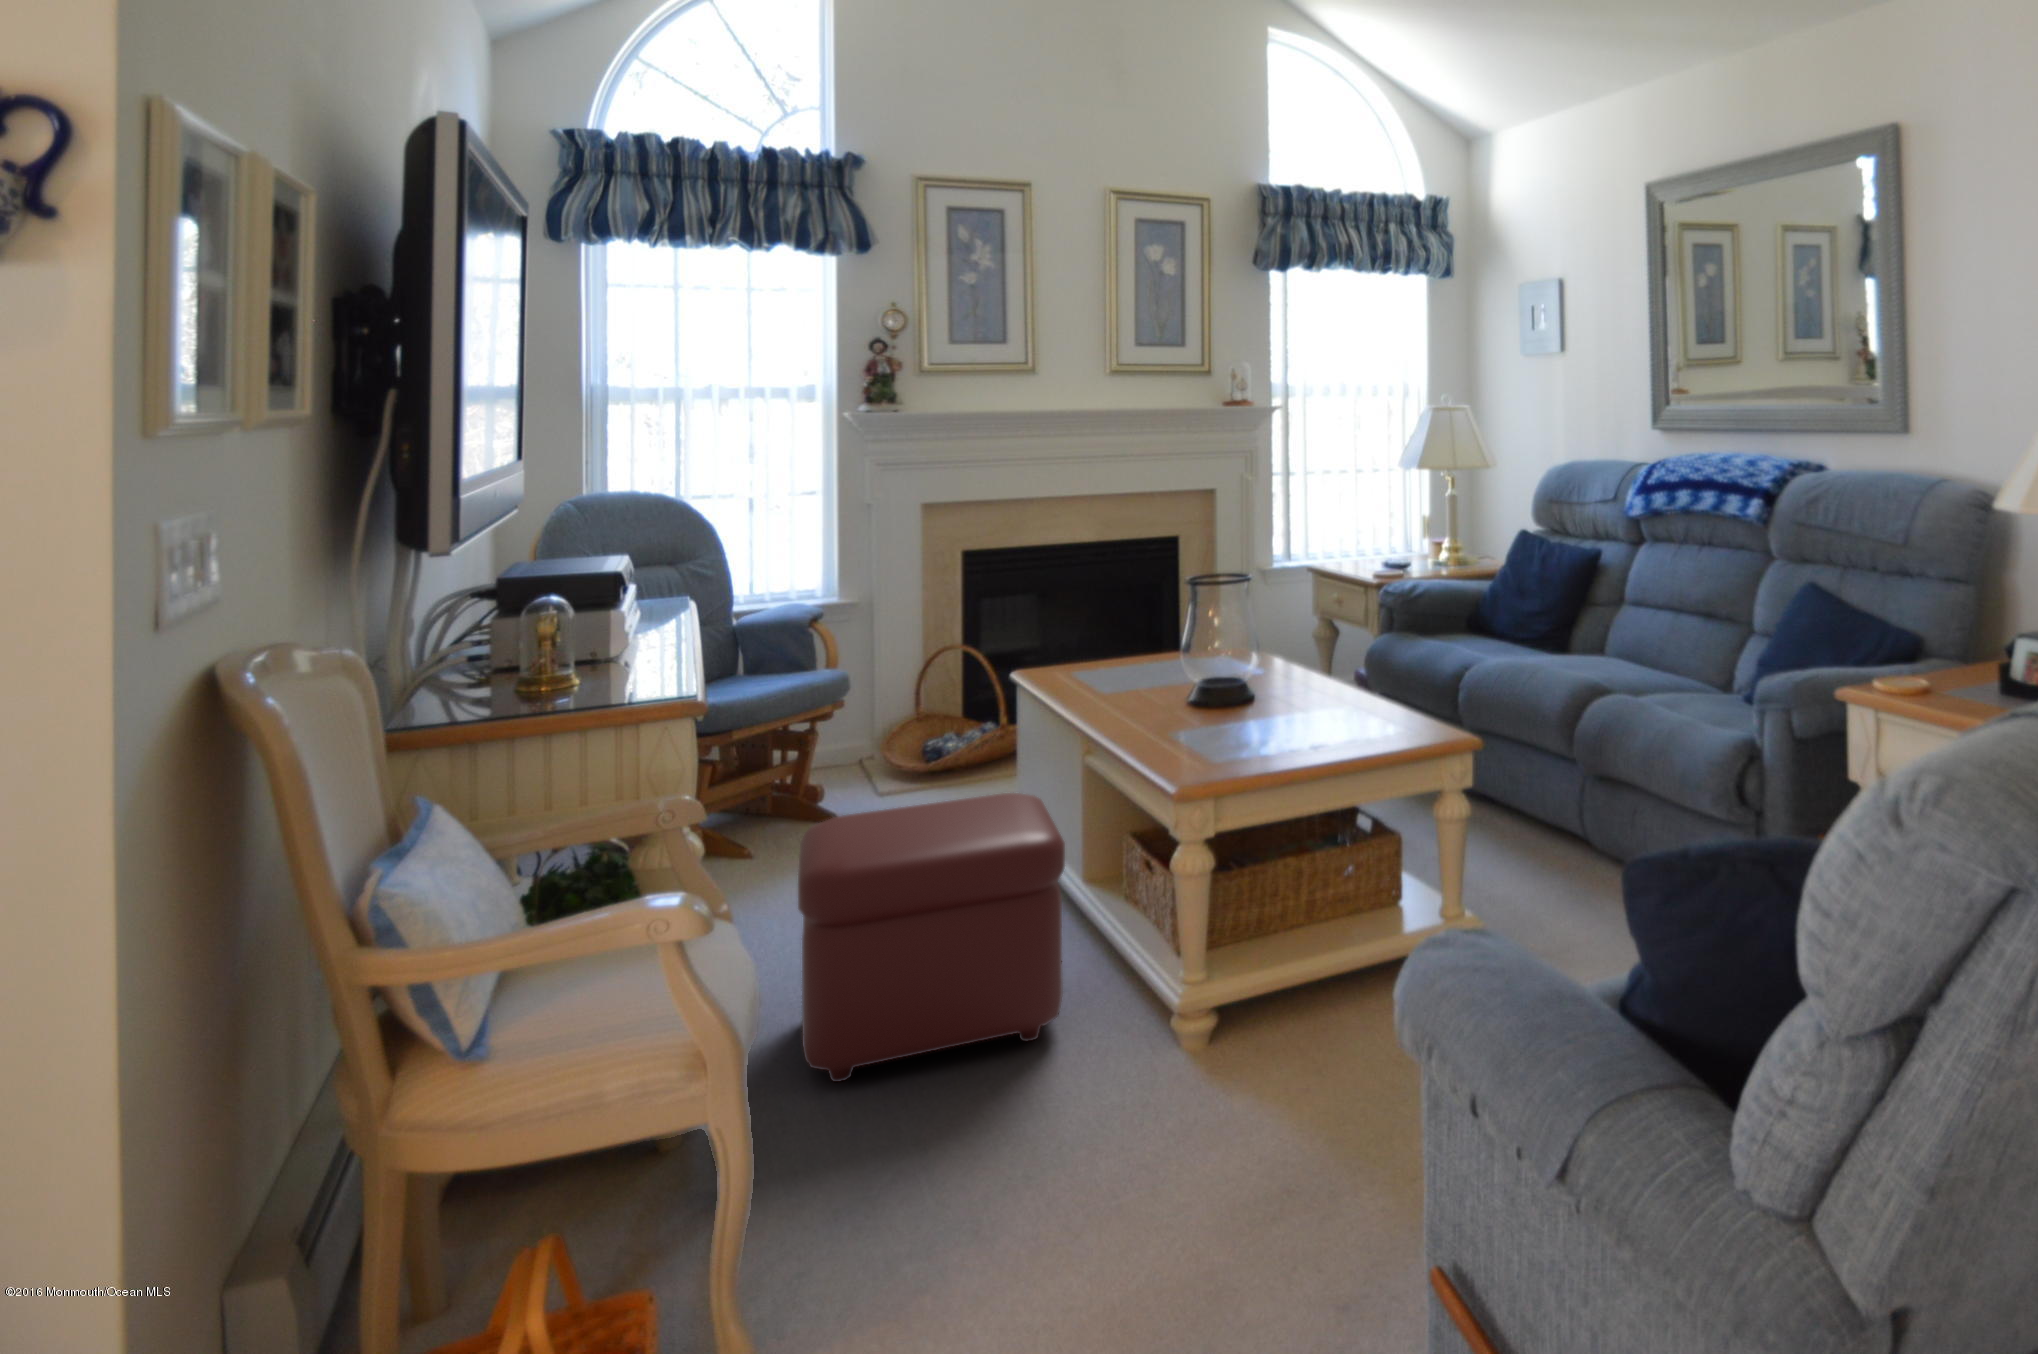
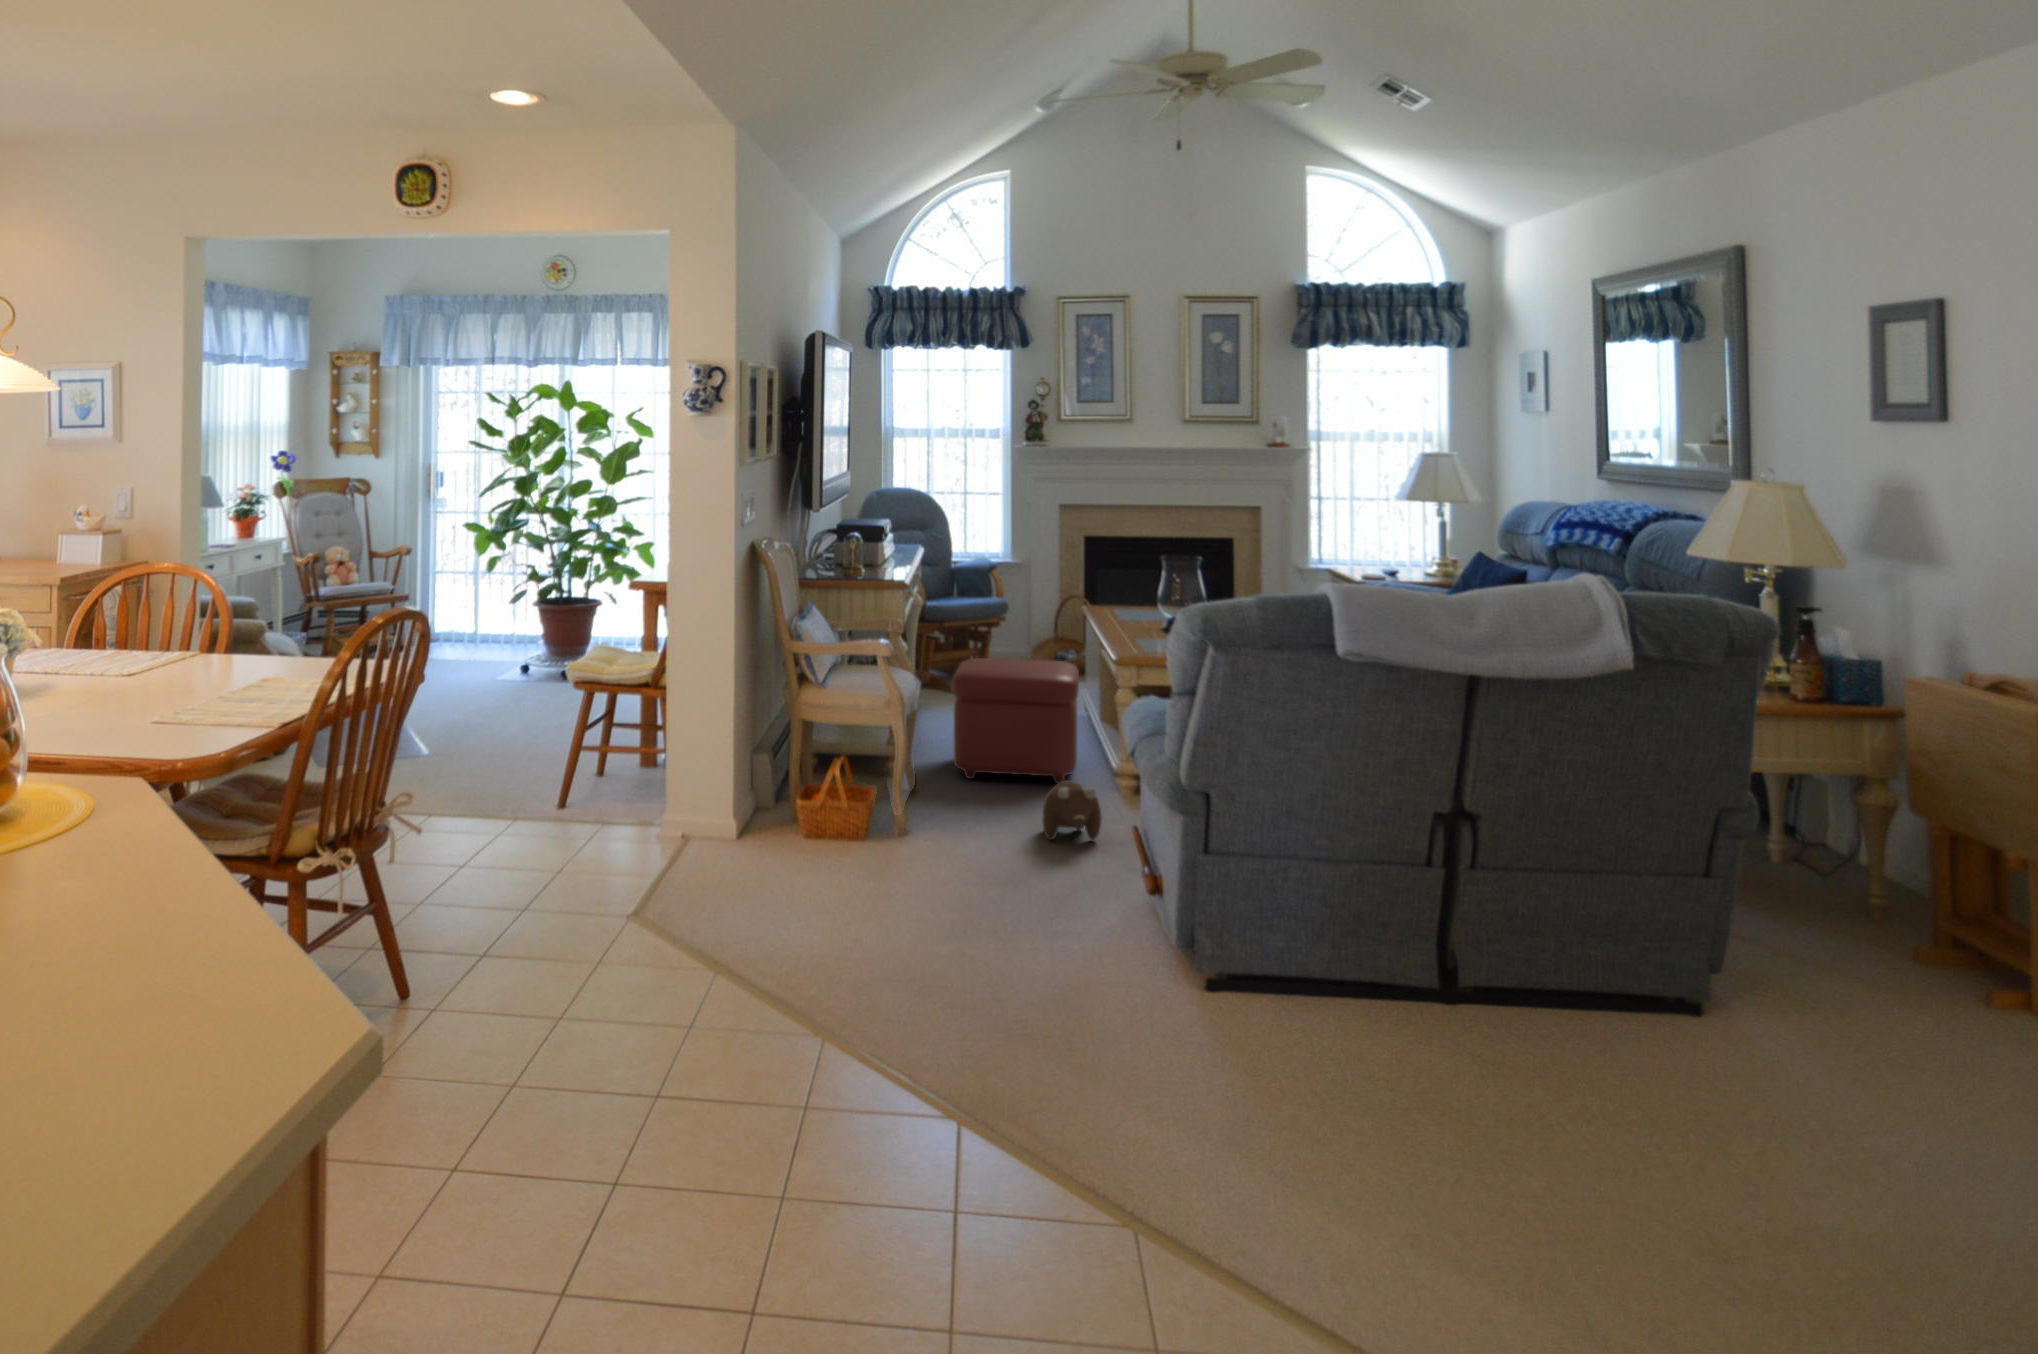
plush toy: none [1058,1086,1192,1240] -> present [1042,780,1102,840]

